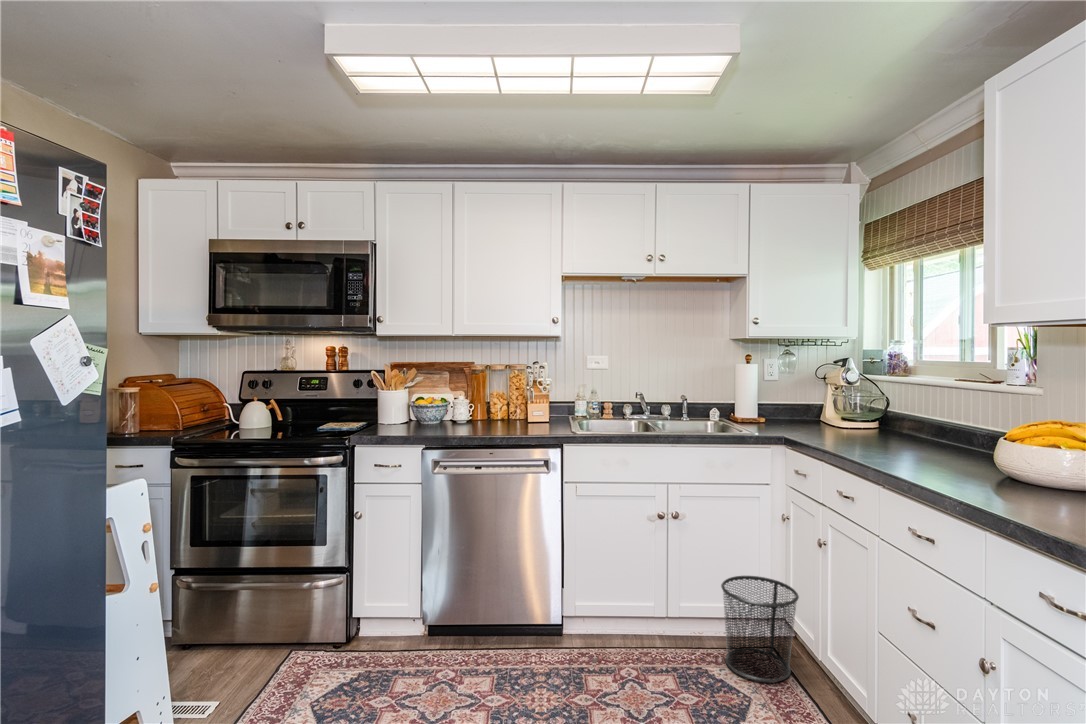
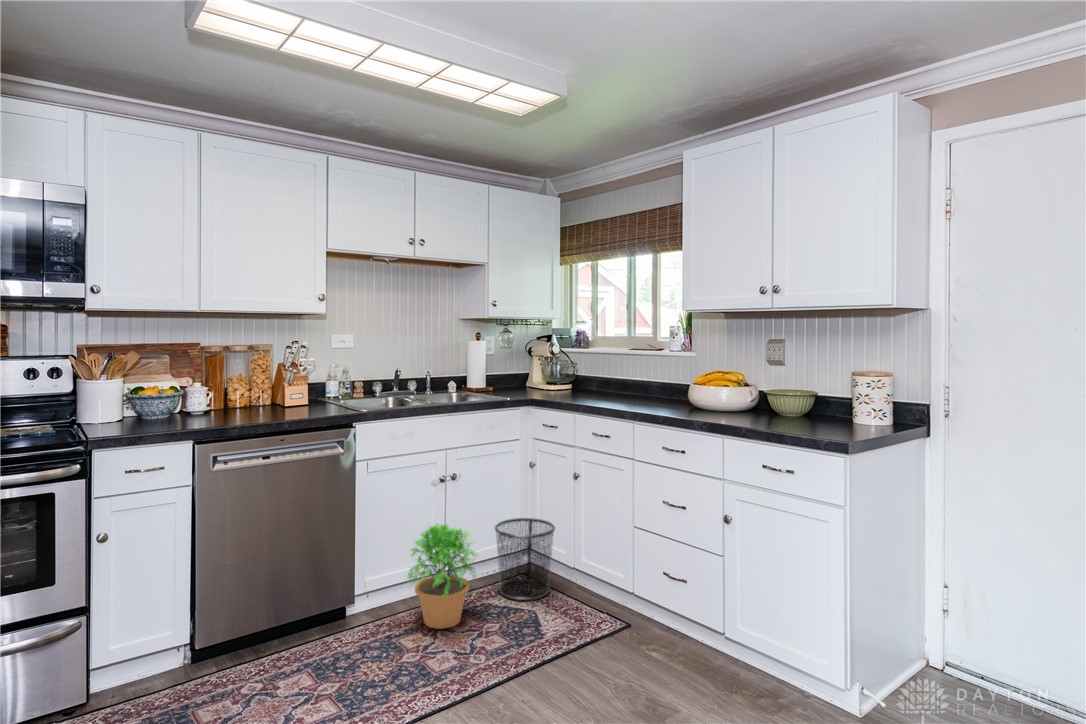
potted plant: none [601,562,692,681] -> present [407,524,479,629]

